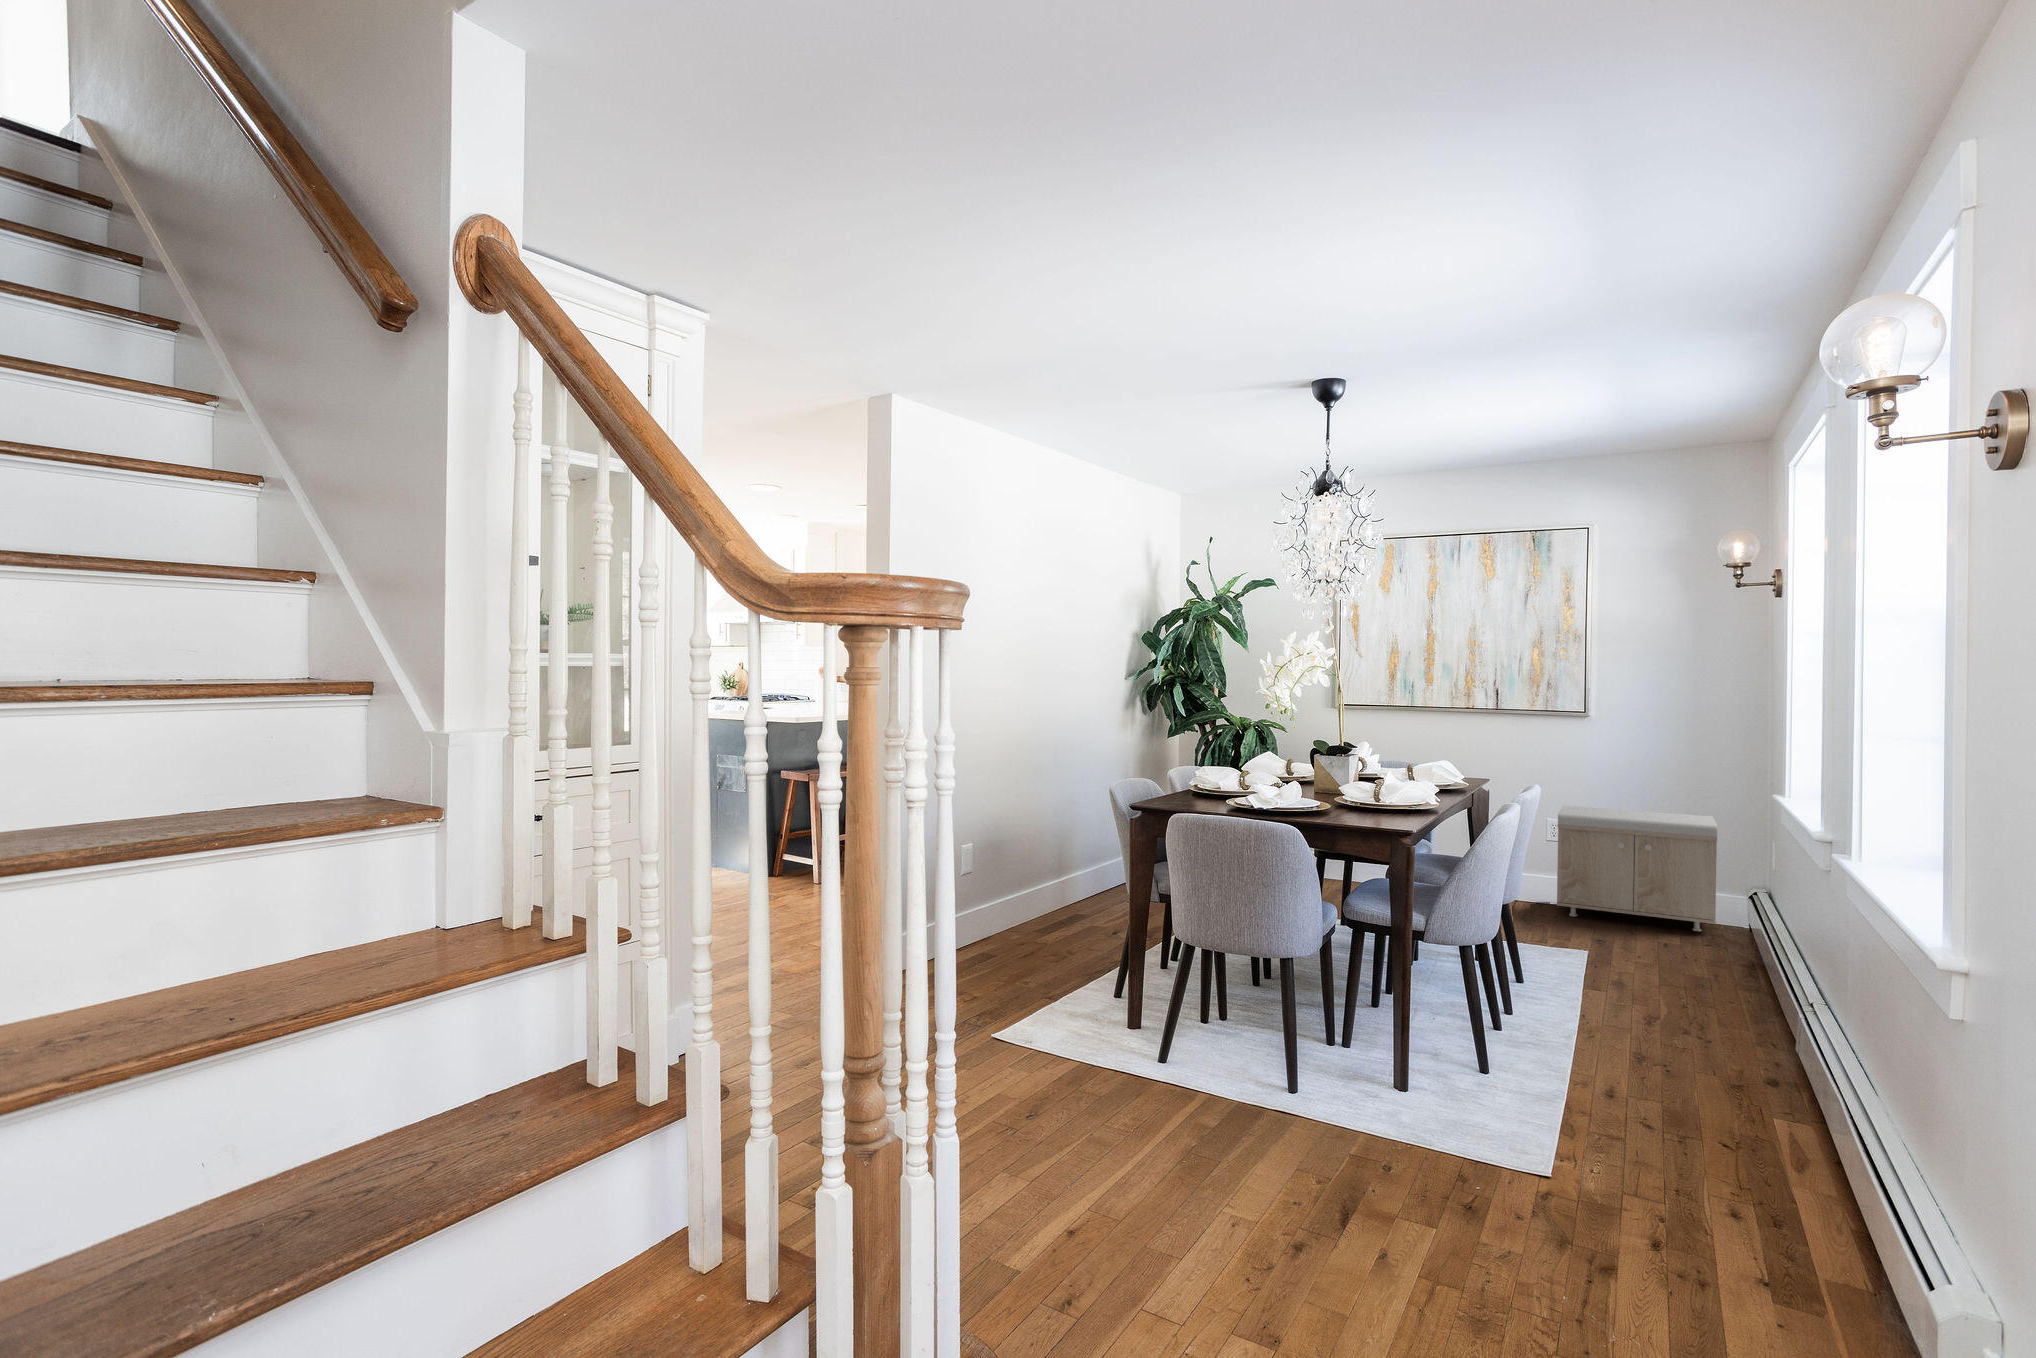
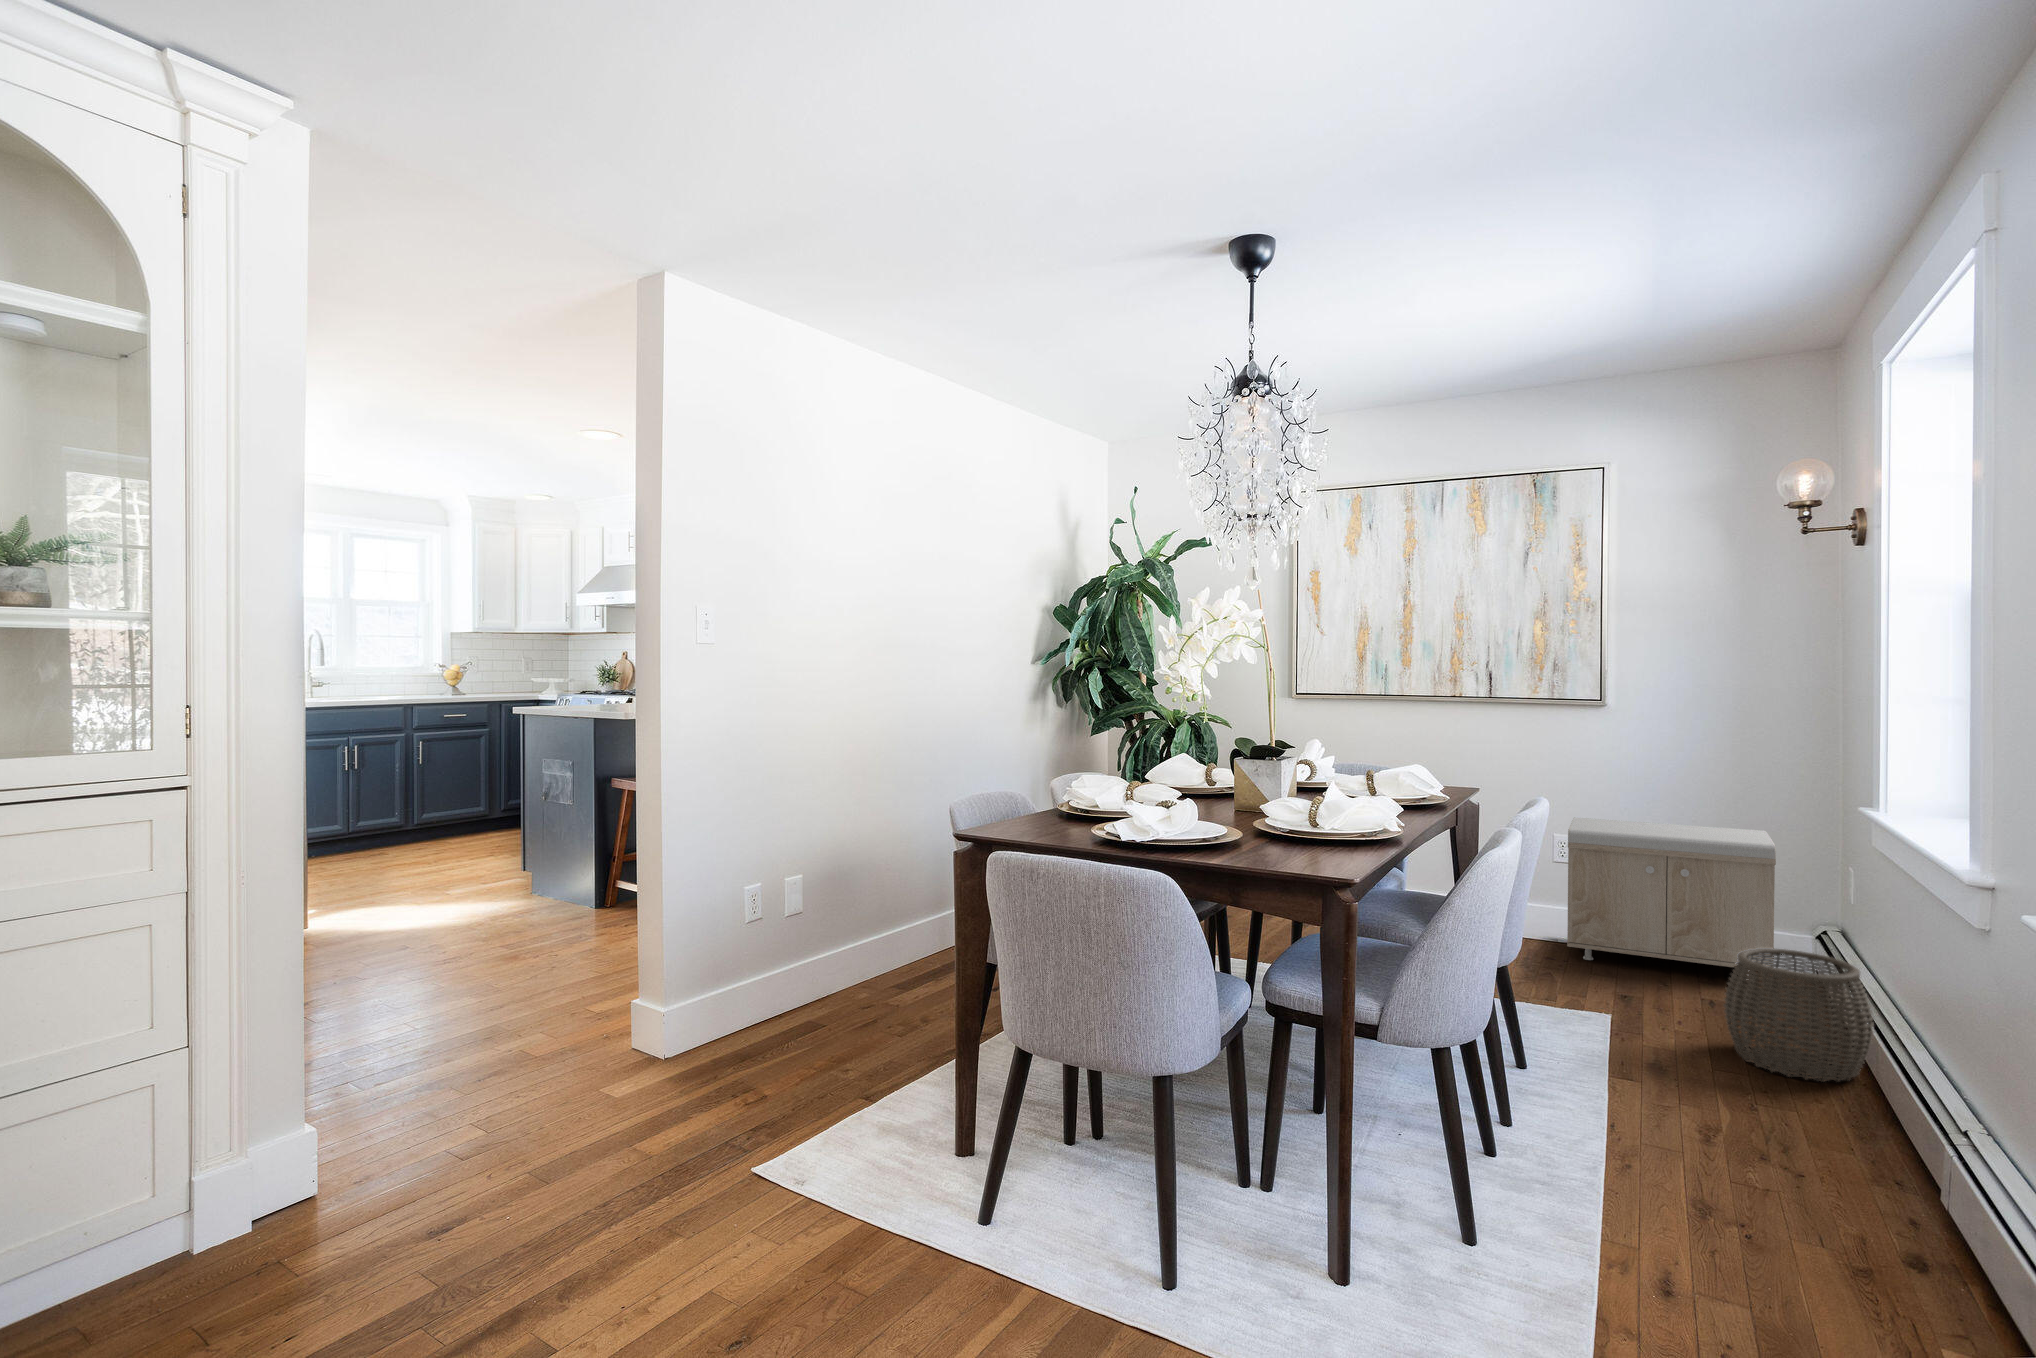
woven basket: none [1670,899,1778,993] -> present [1724,948,1874,1082]

